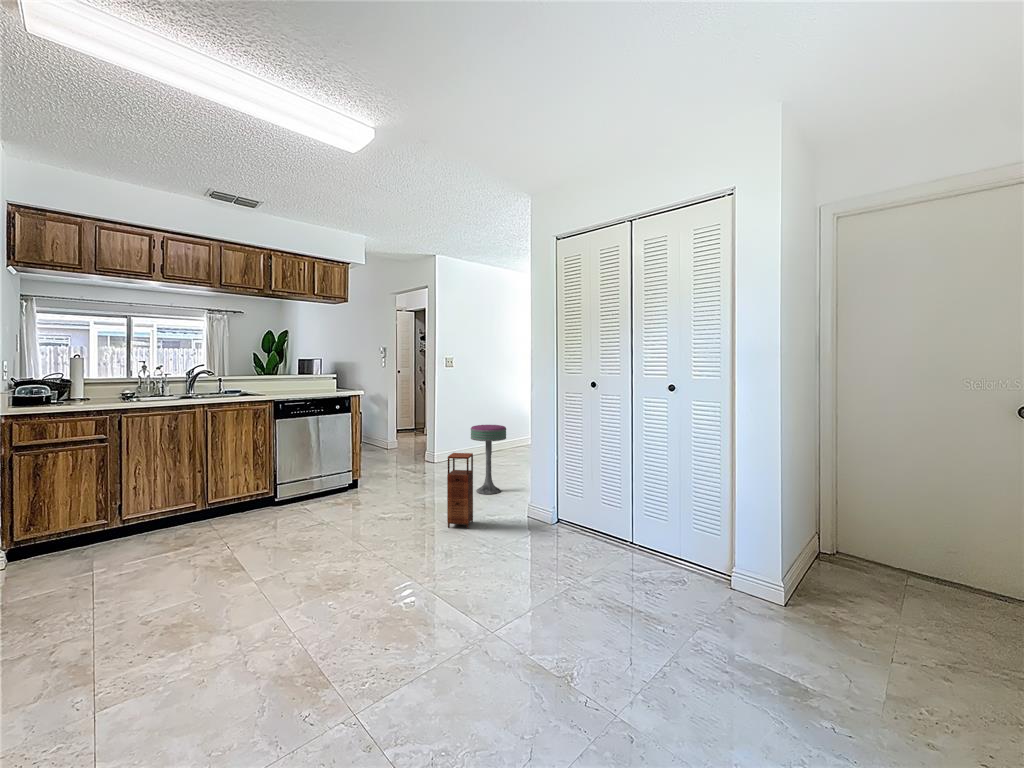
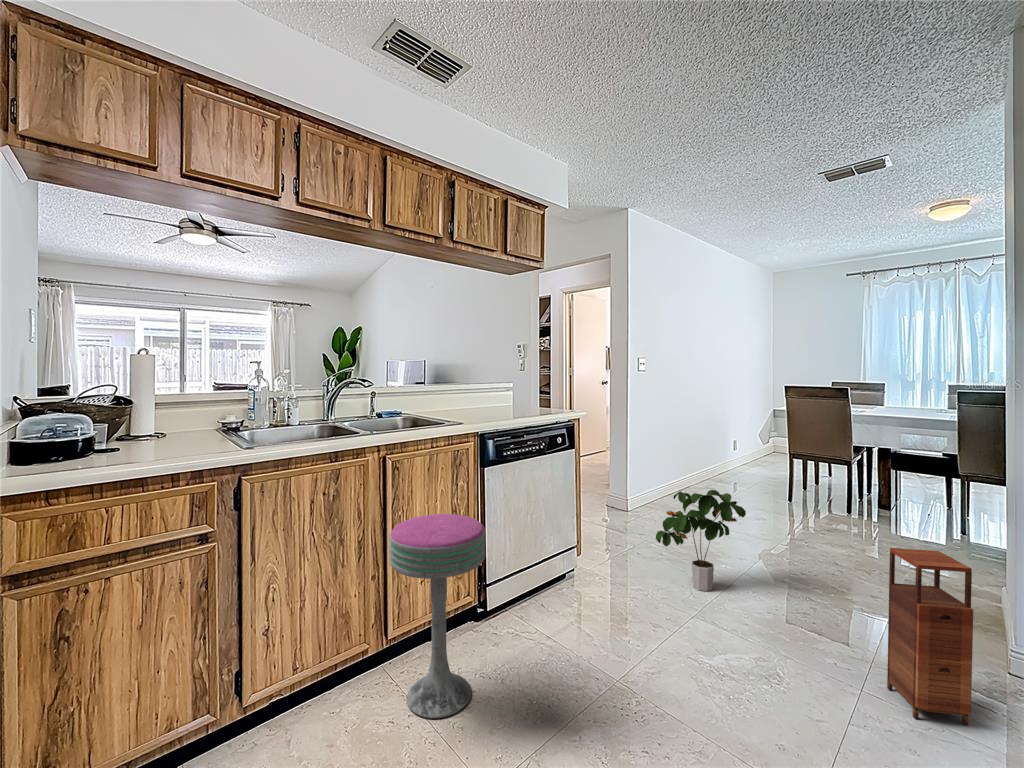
bar stool: present [471,425,506,494] -> present [390,514,485,718]
potted plant: none [394,437,448,495] -> present [656,490,746,591]

